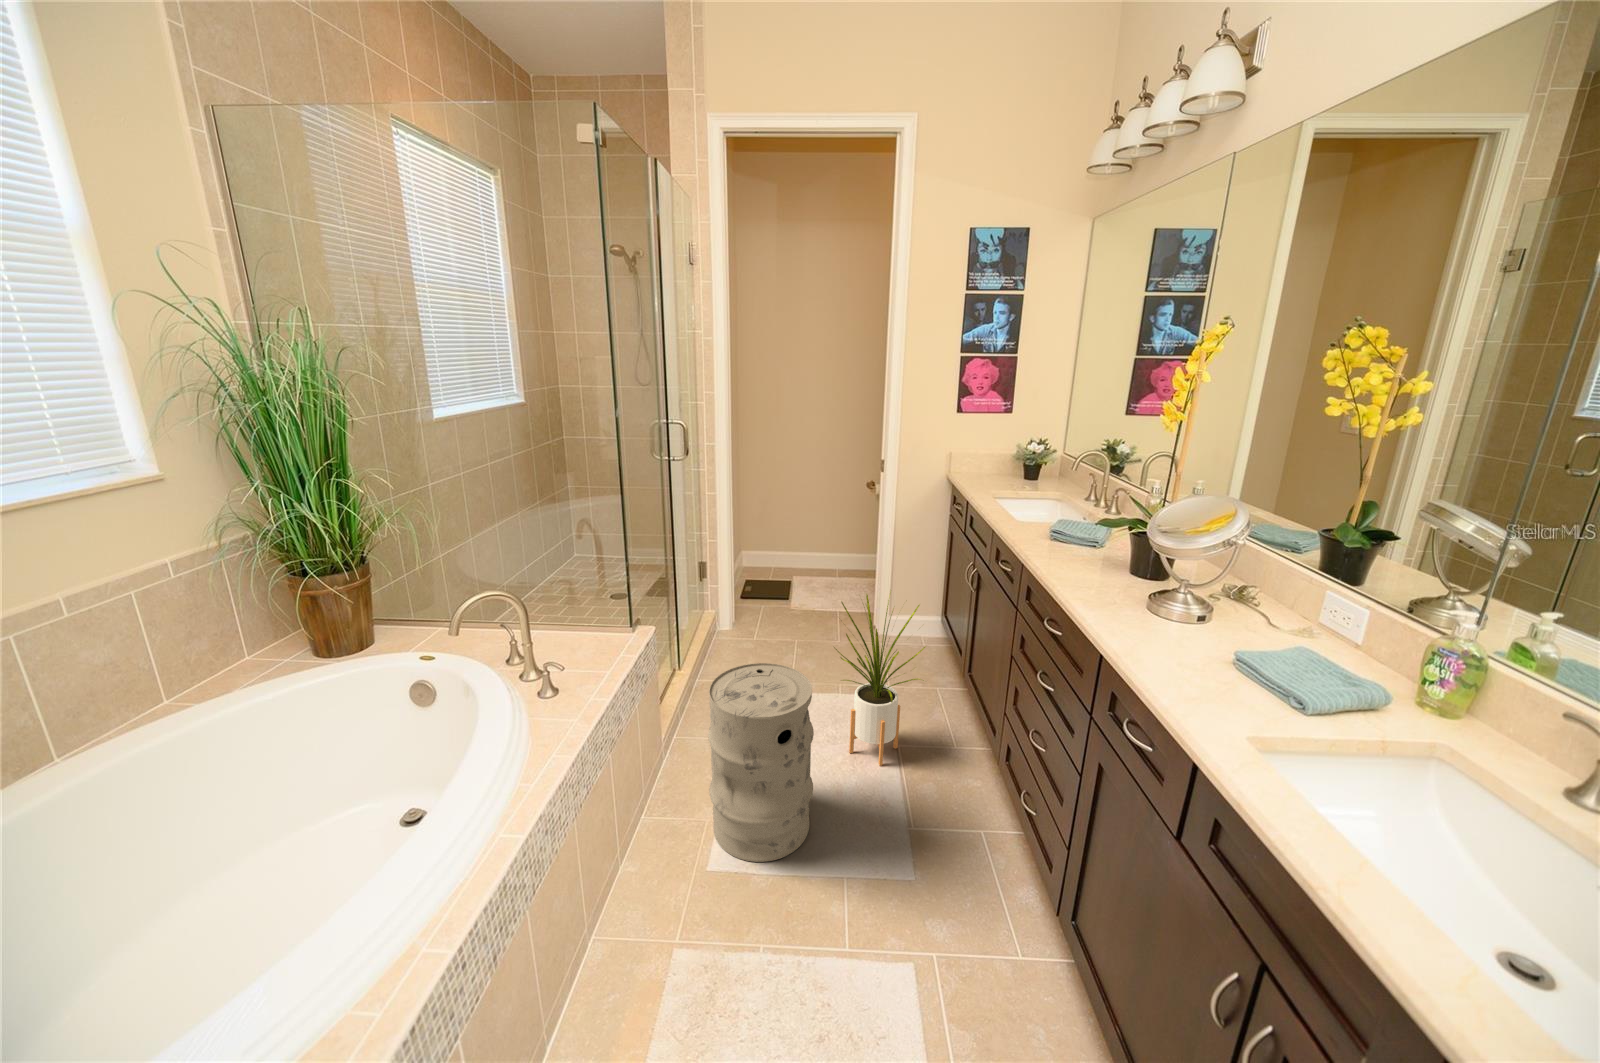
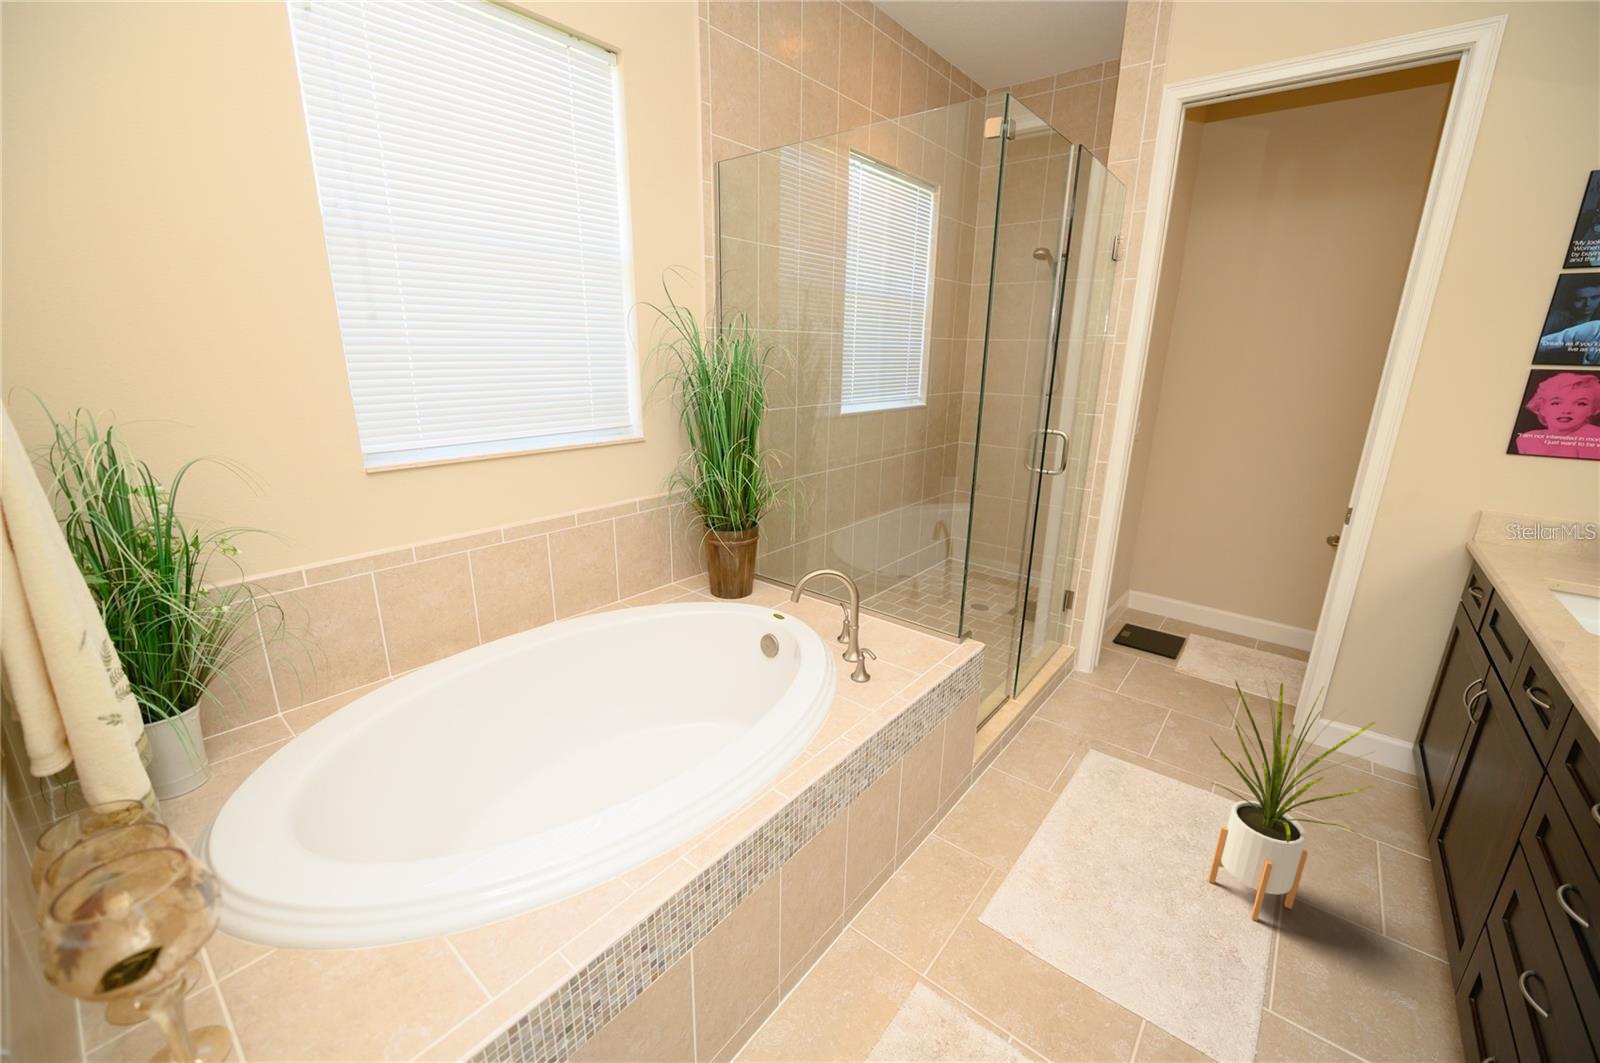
trash can: present [708,663,814,862] -> none [998,717,1153,962]

